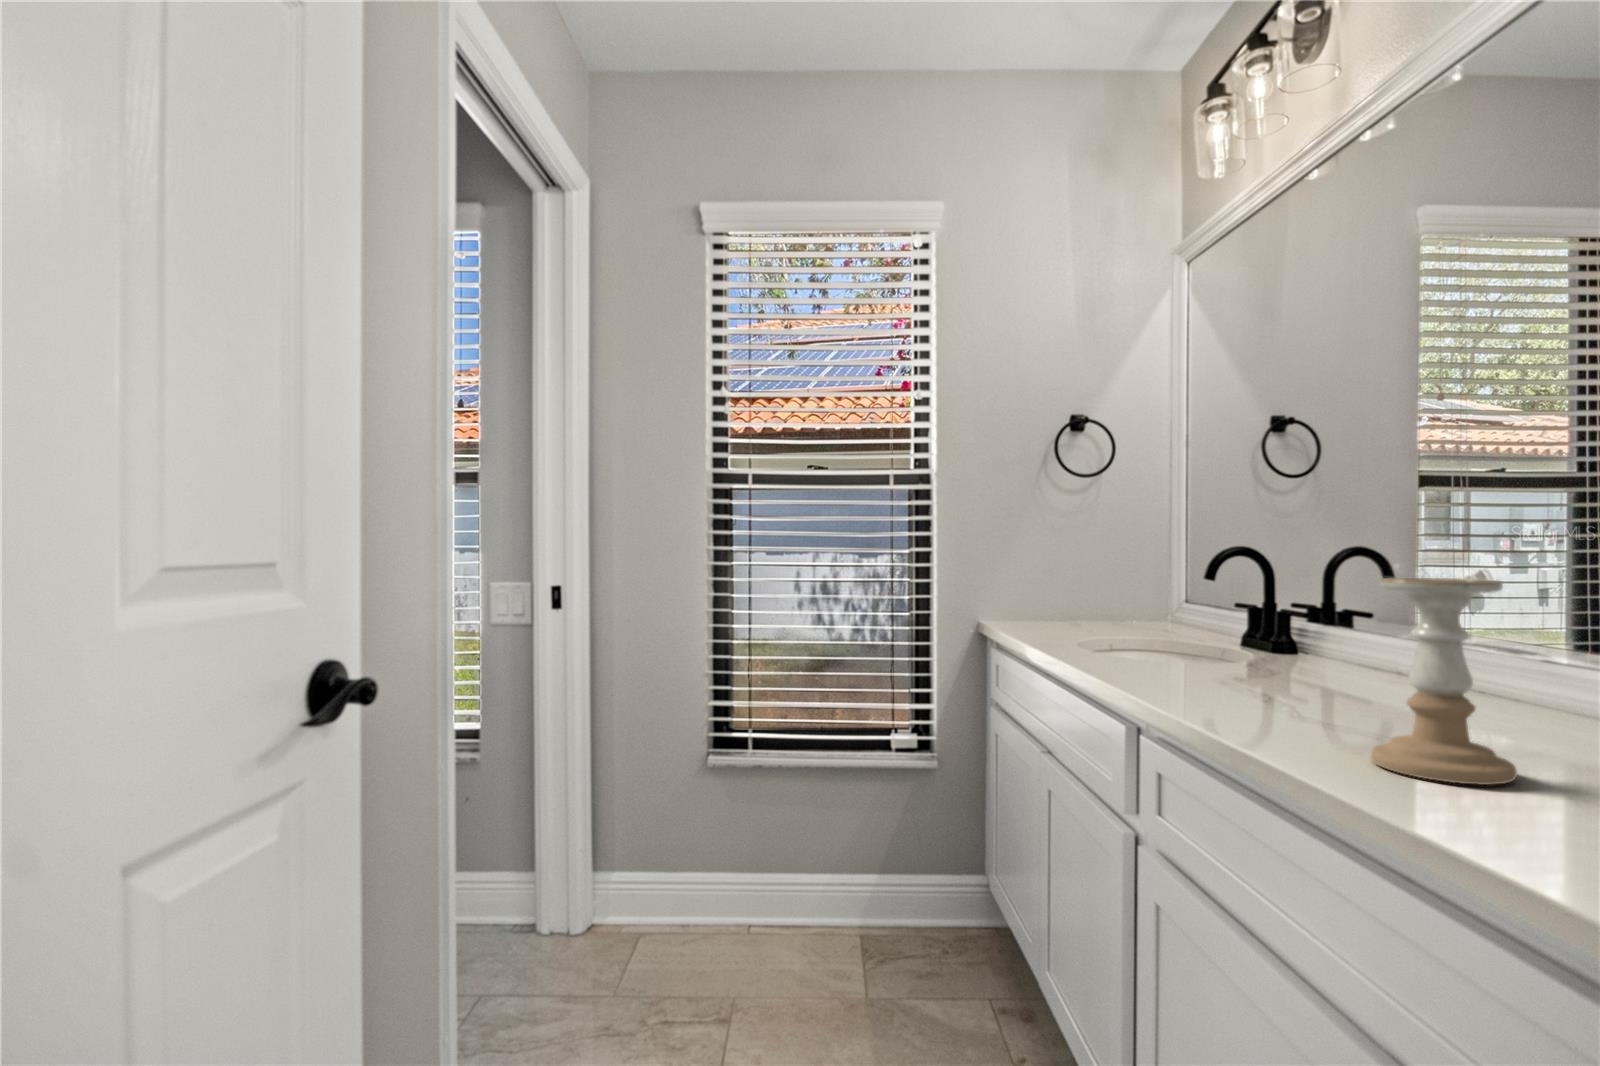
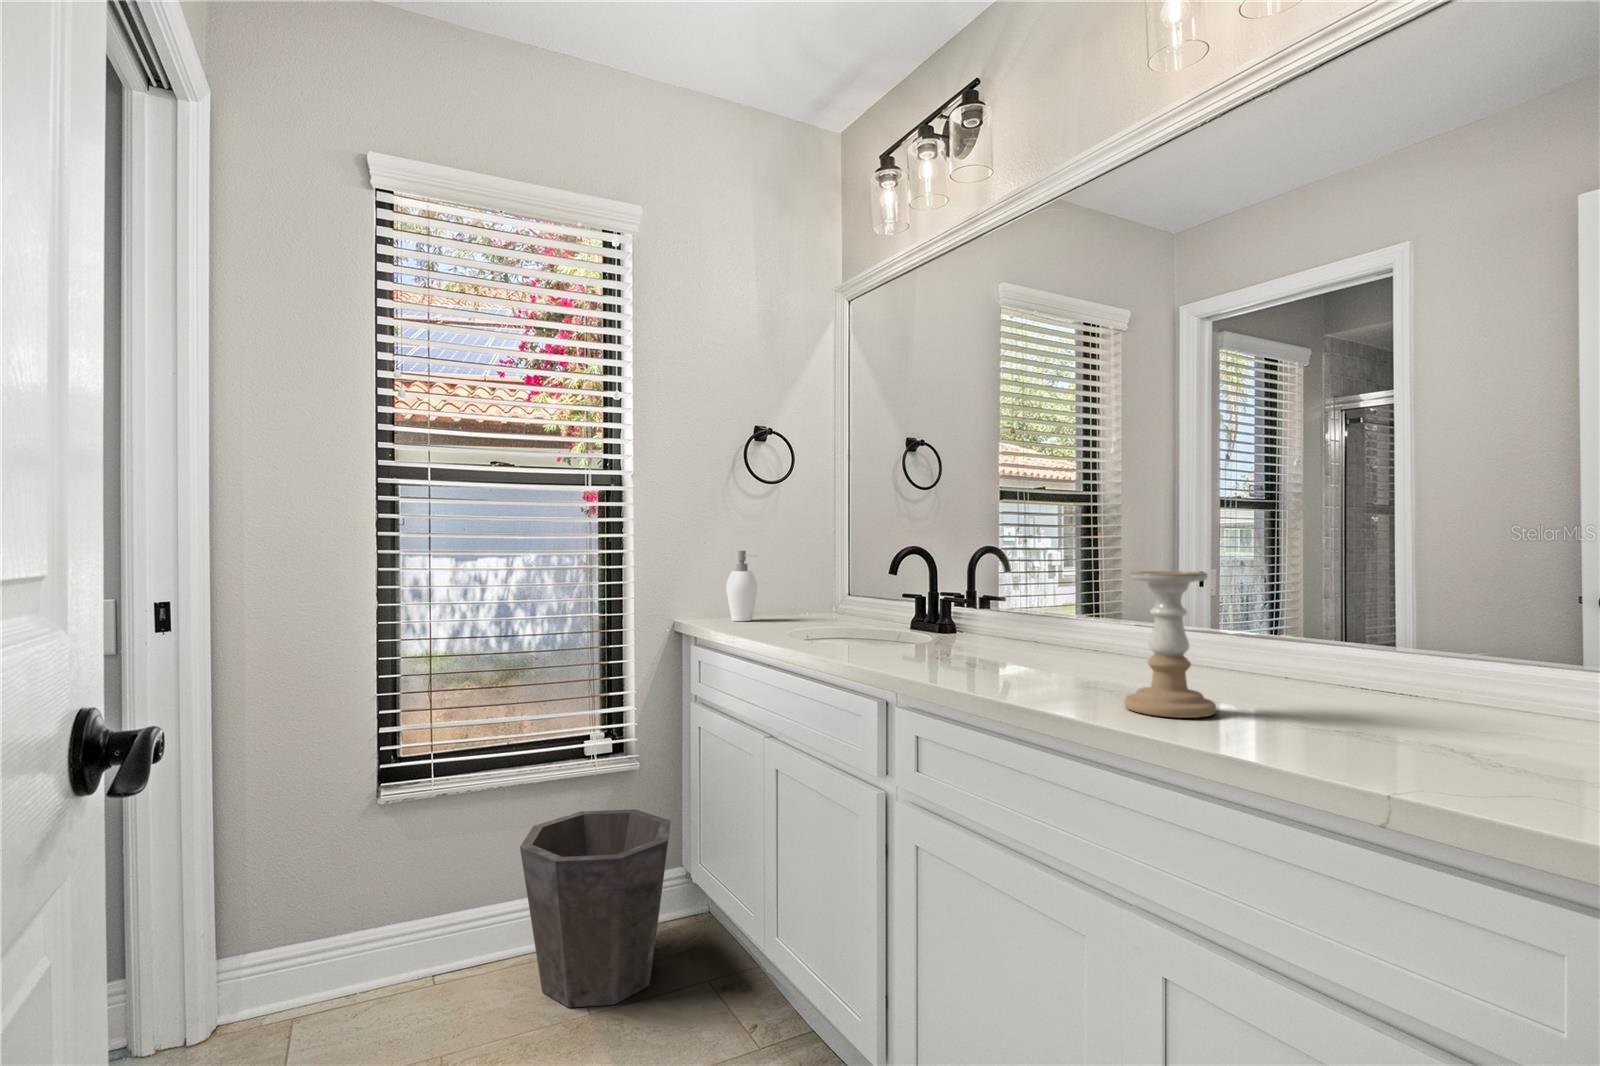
soap dispenser: none [1039,550,1073,626] -> present [726,551,757,621]
waste bin: none [812,801,961,994] -> present [520,809,671,1007]

